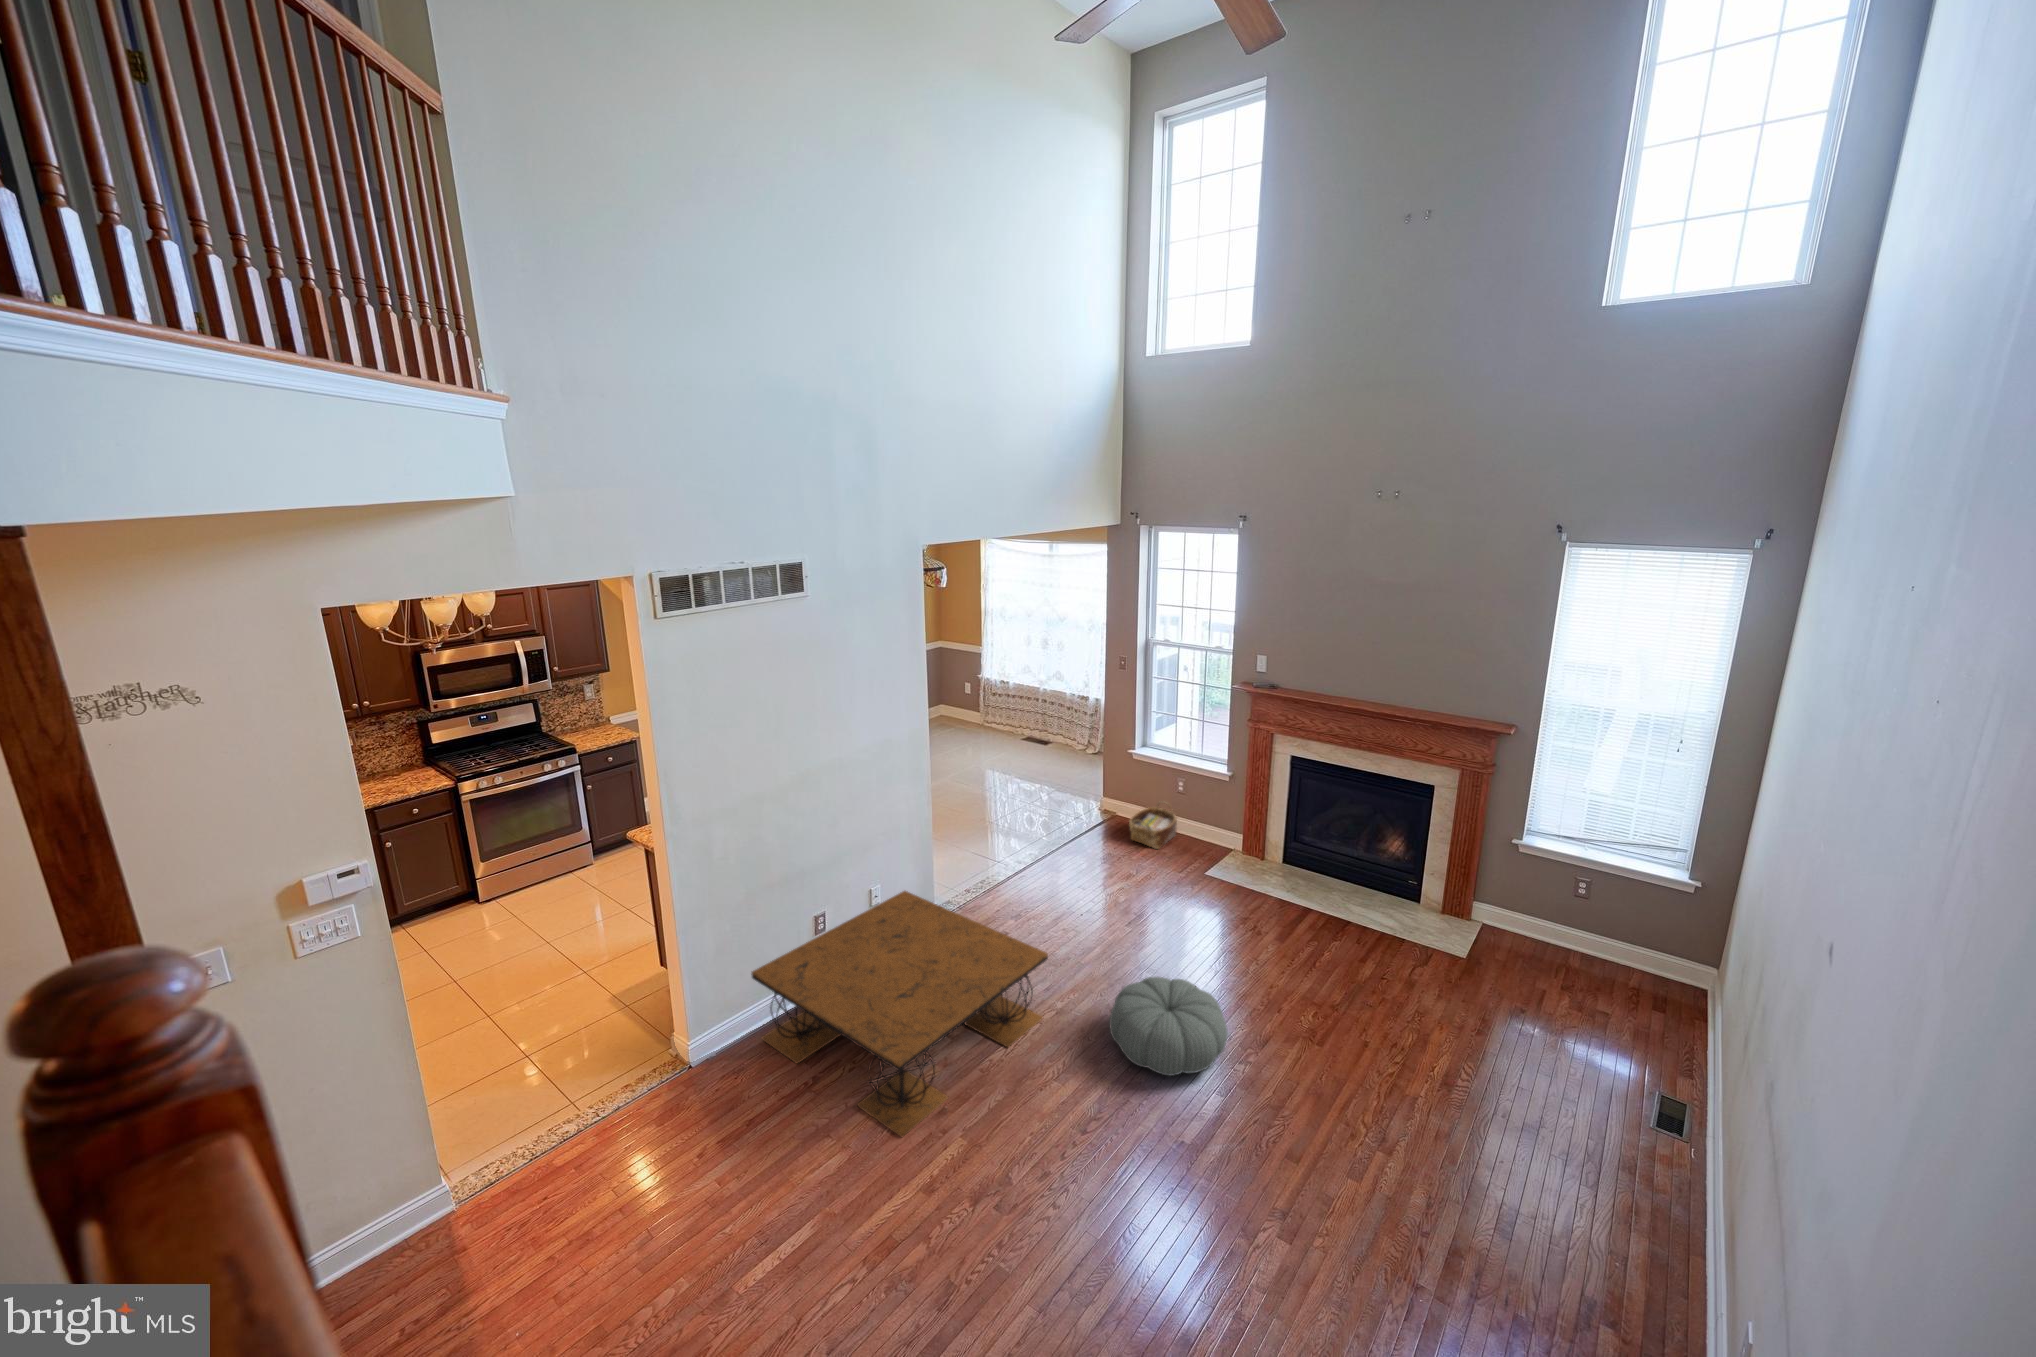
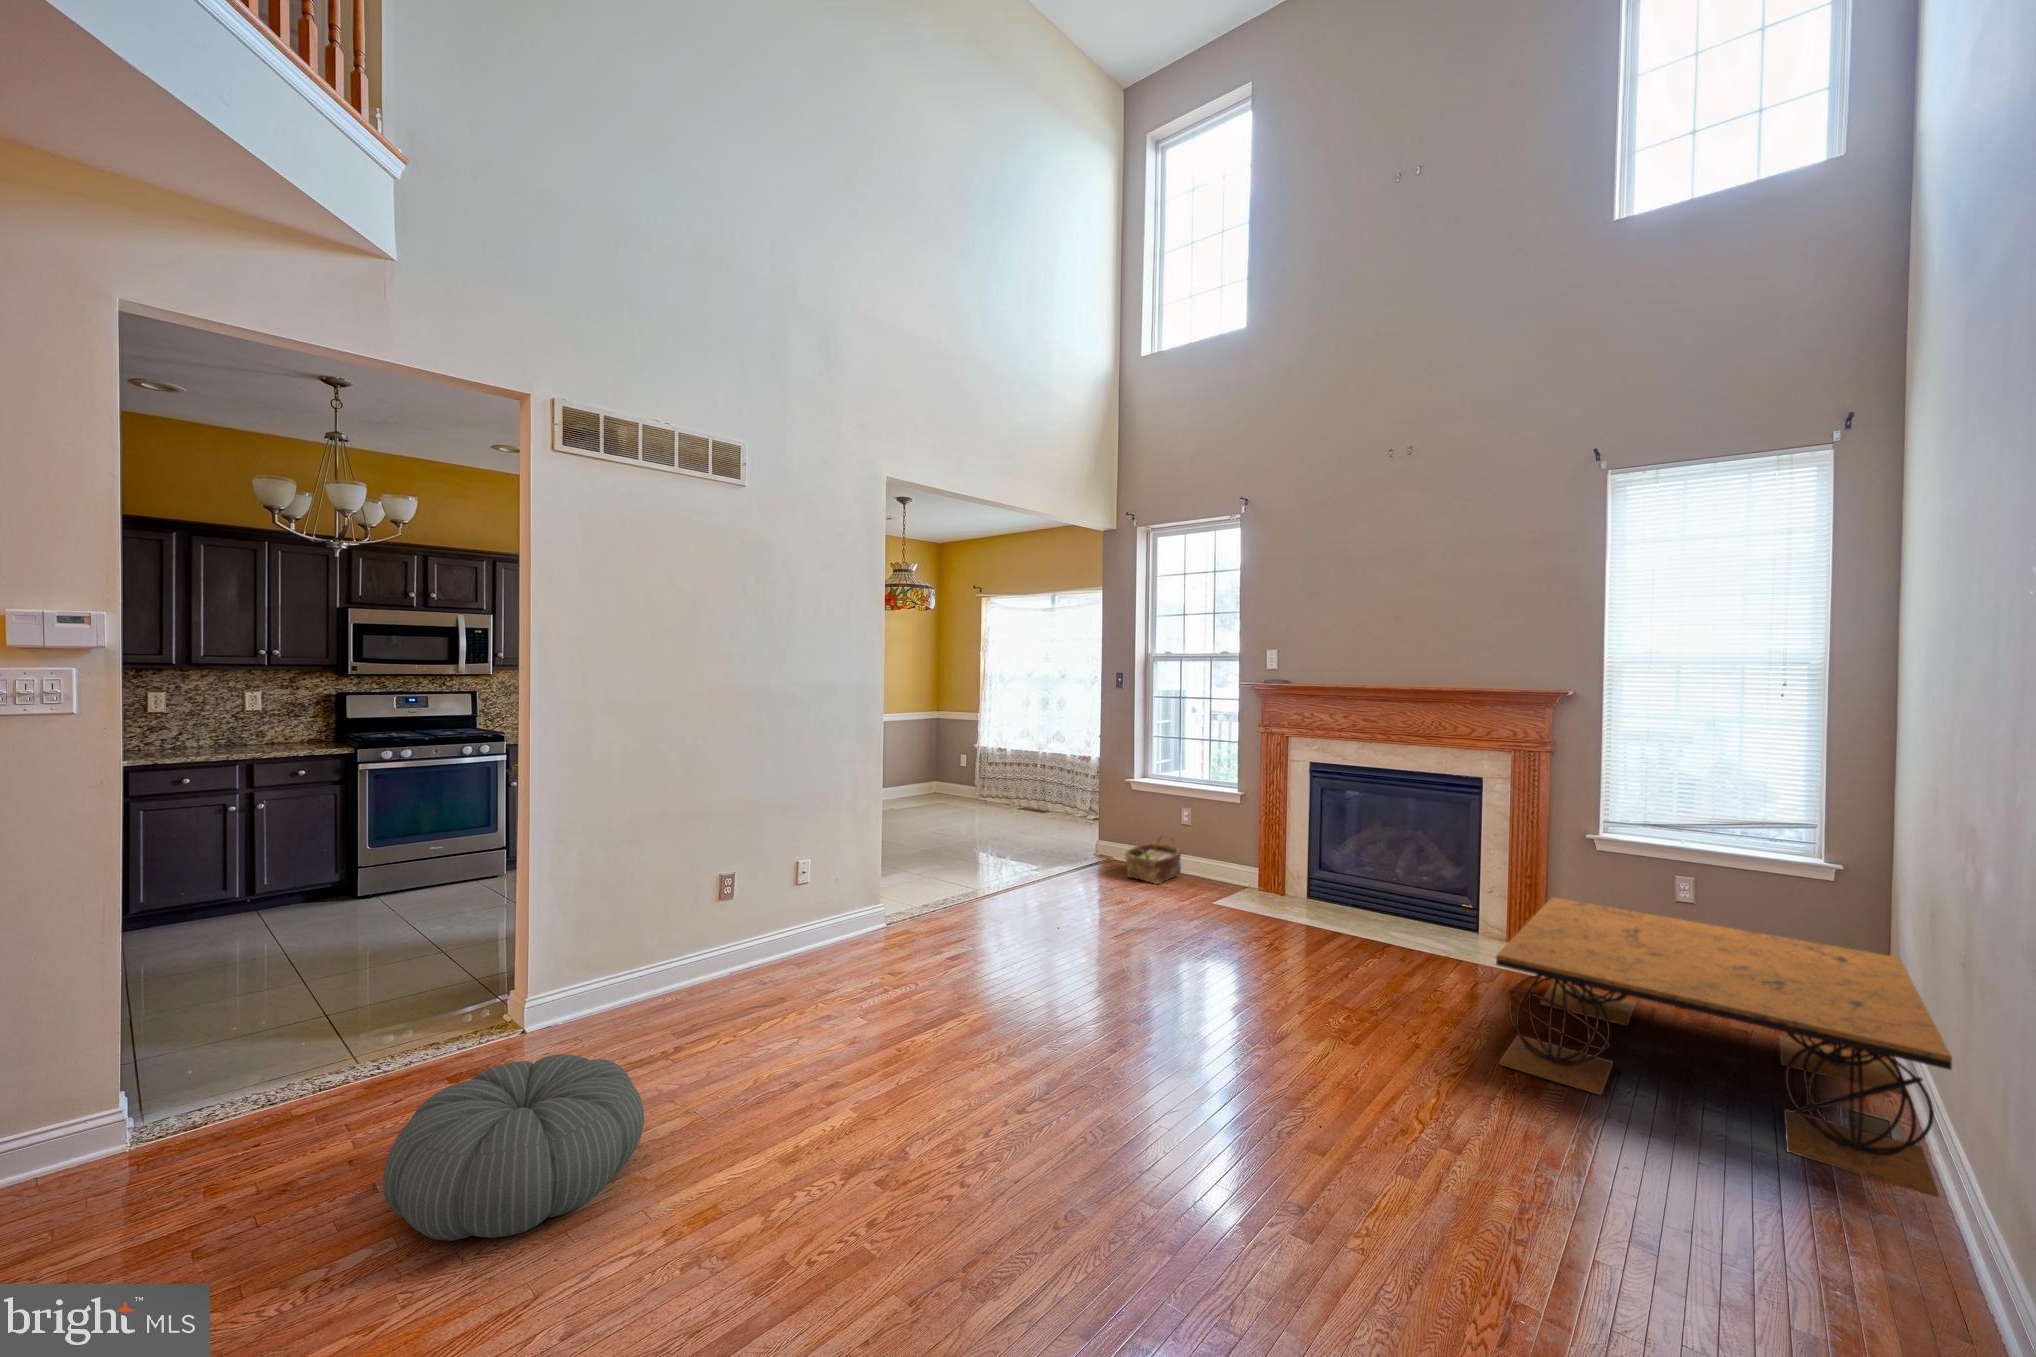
coffee table: present [751,891,1048,1137] -> present [1496,897,1952,1197]
pouf: present [1109,977,1228,1076] -> present [383,1054,644,1240]

